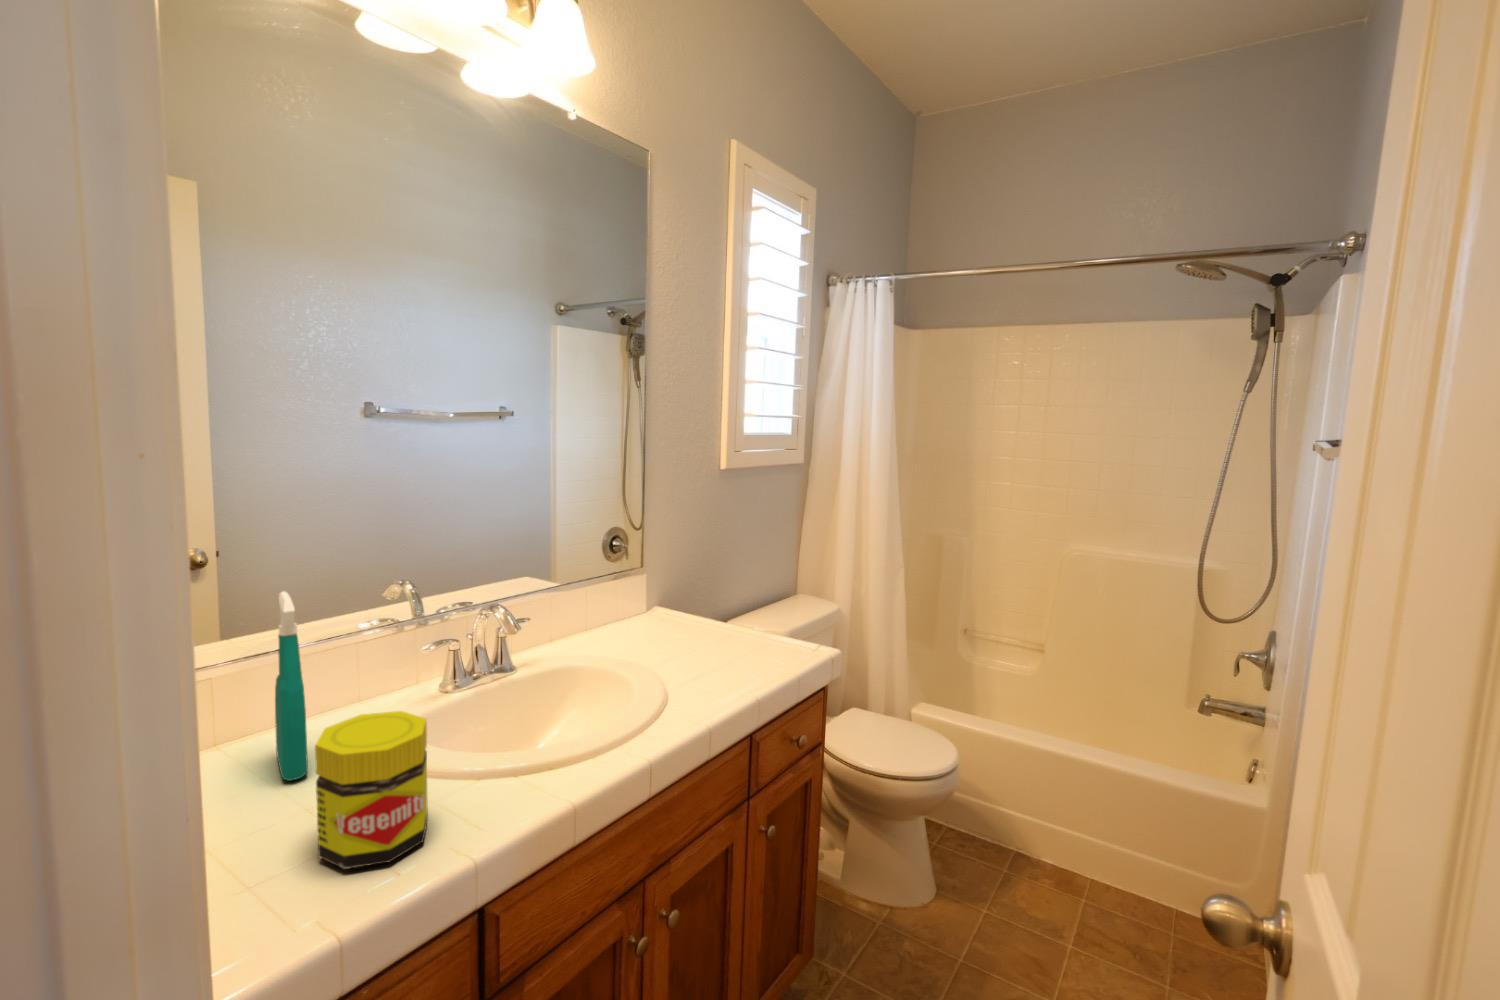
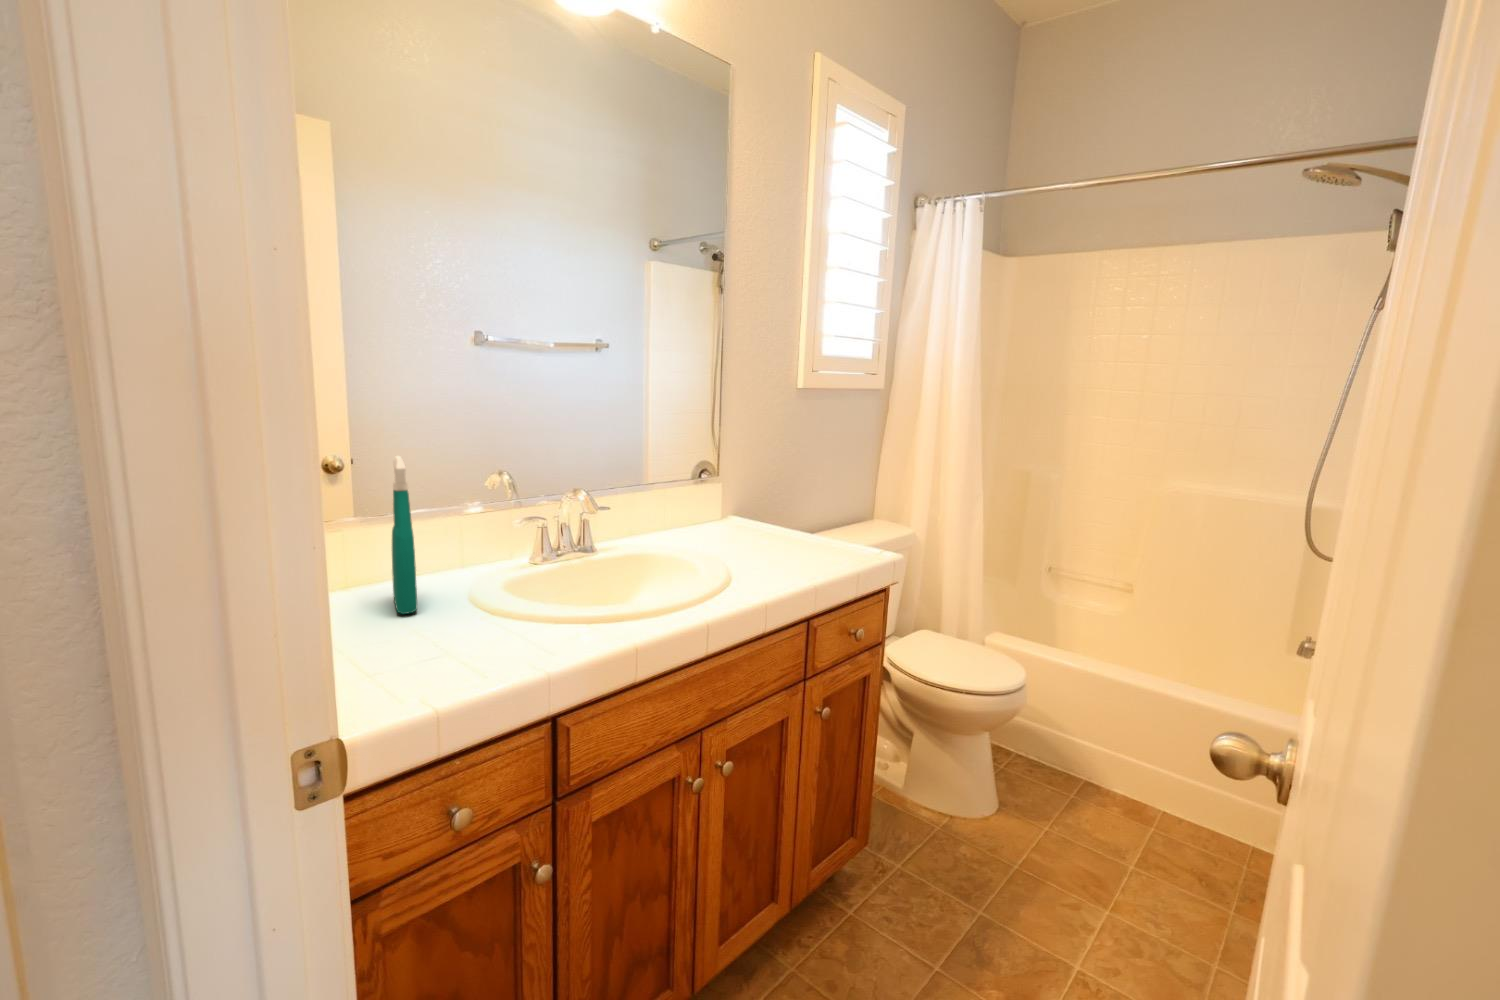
jar: present [315,711,428,869] -> none [418,551,511,669]

